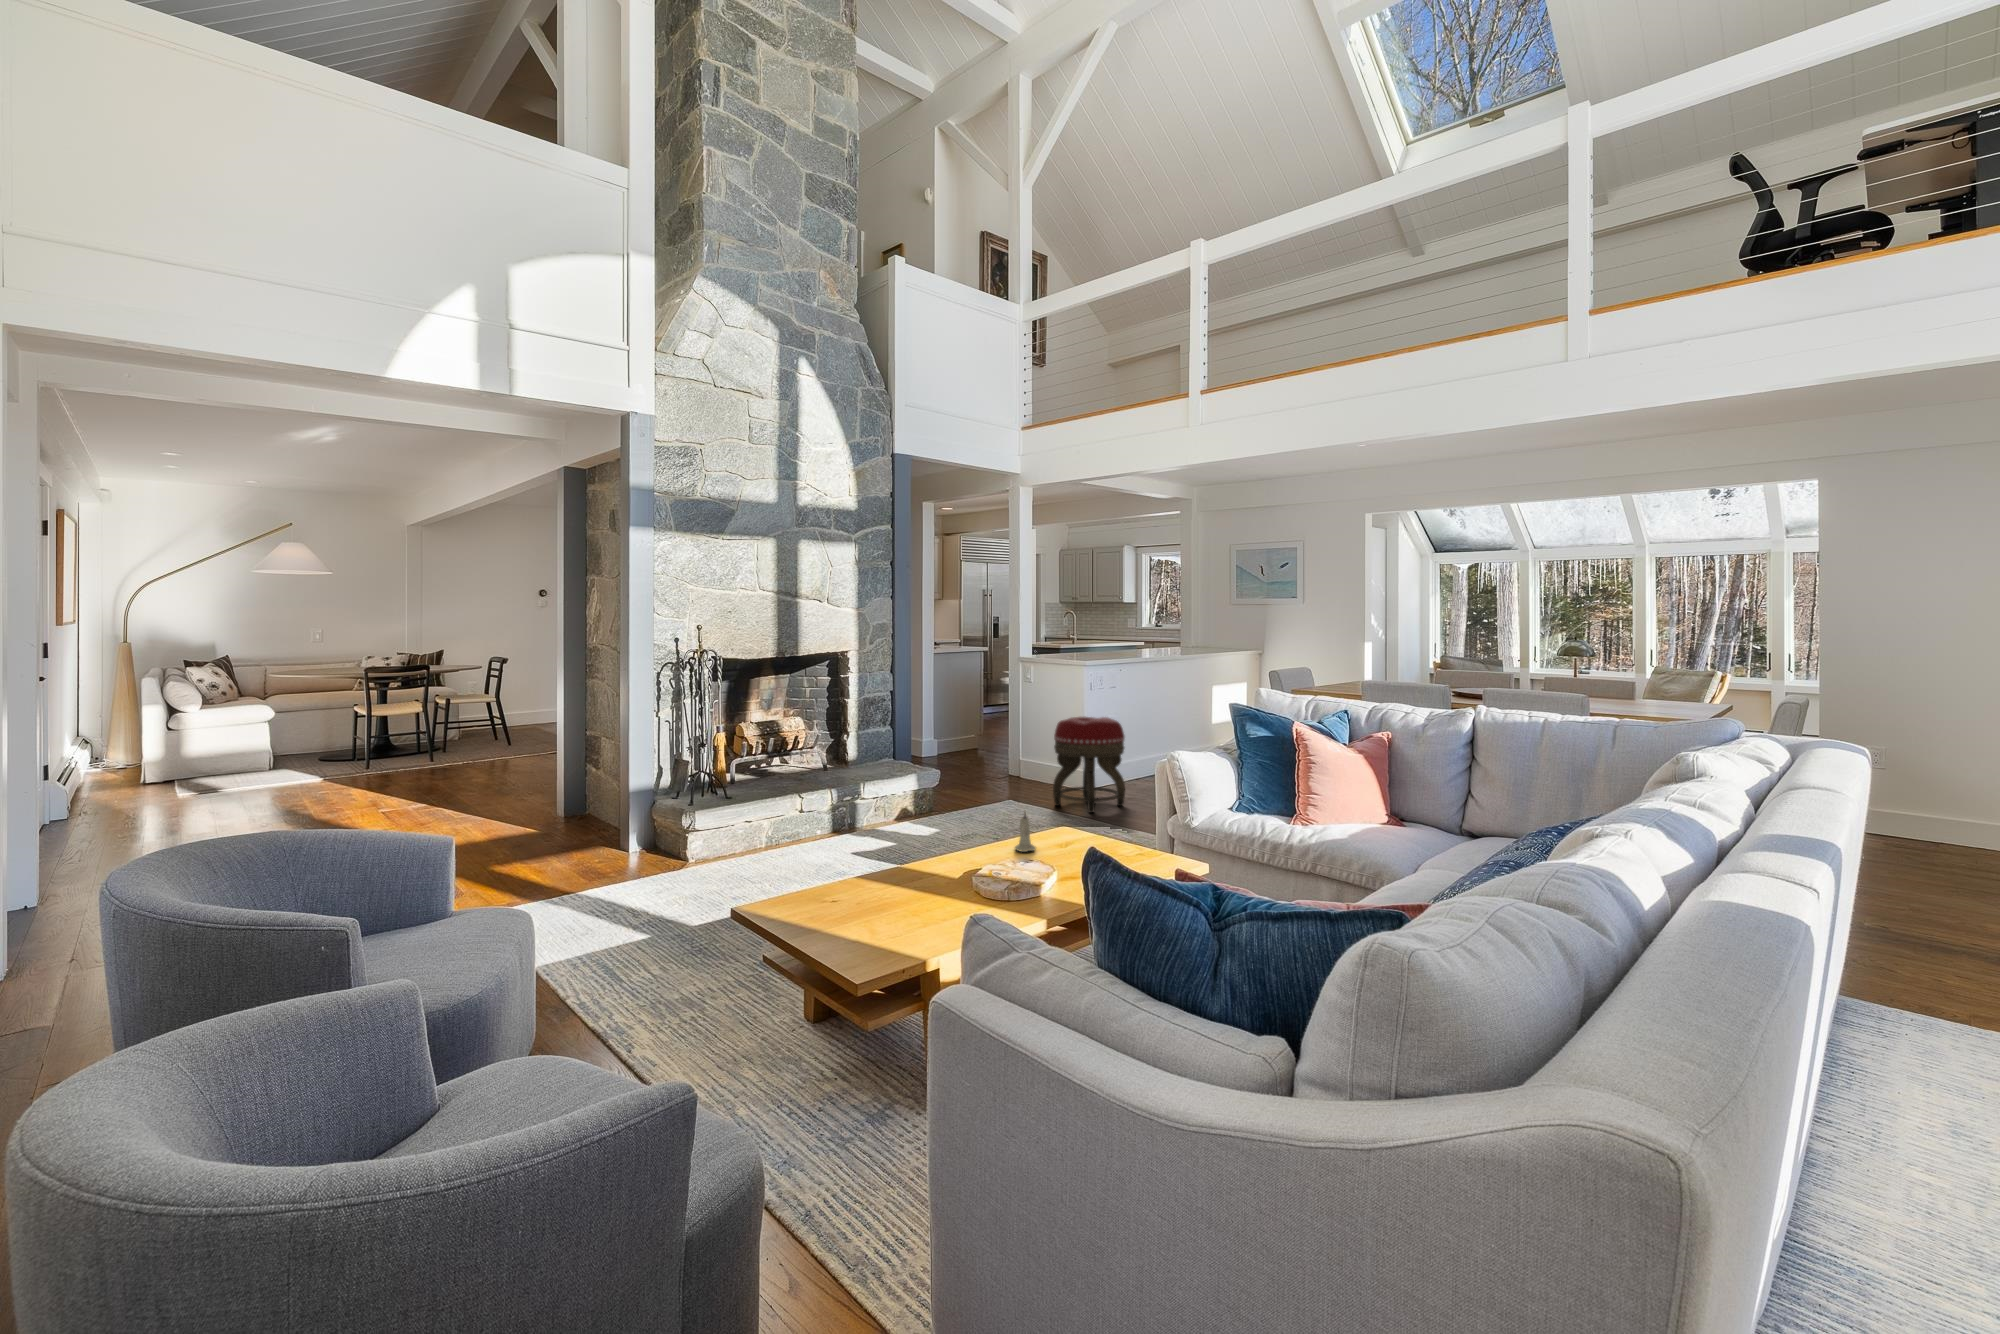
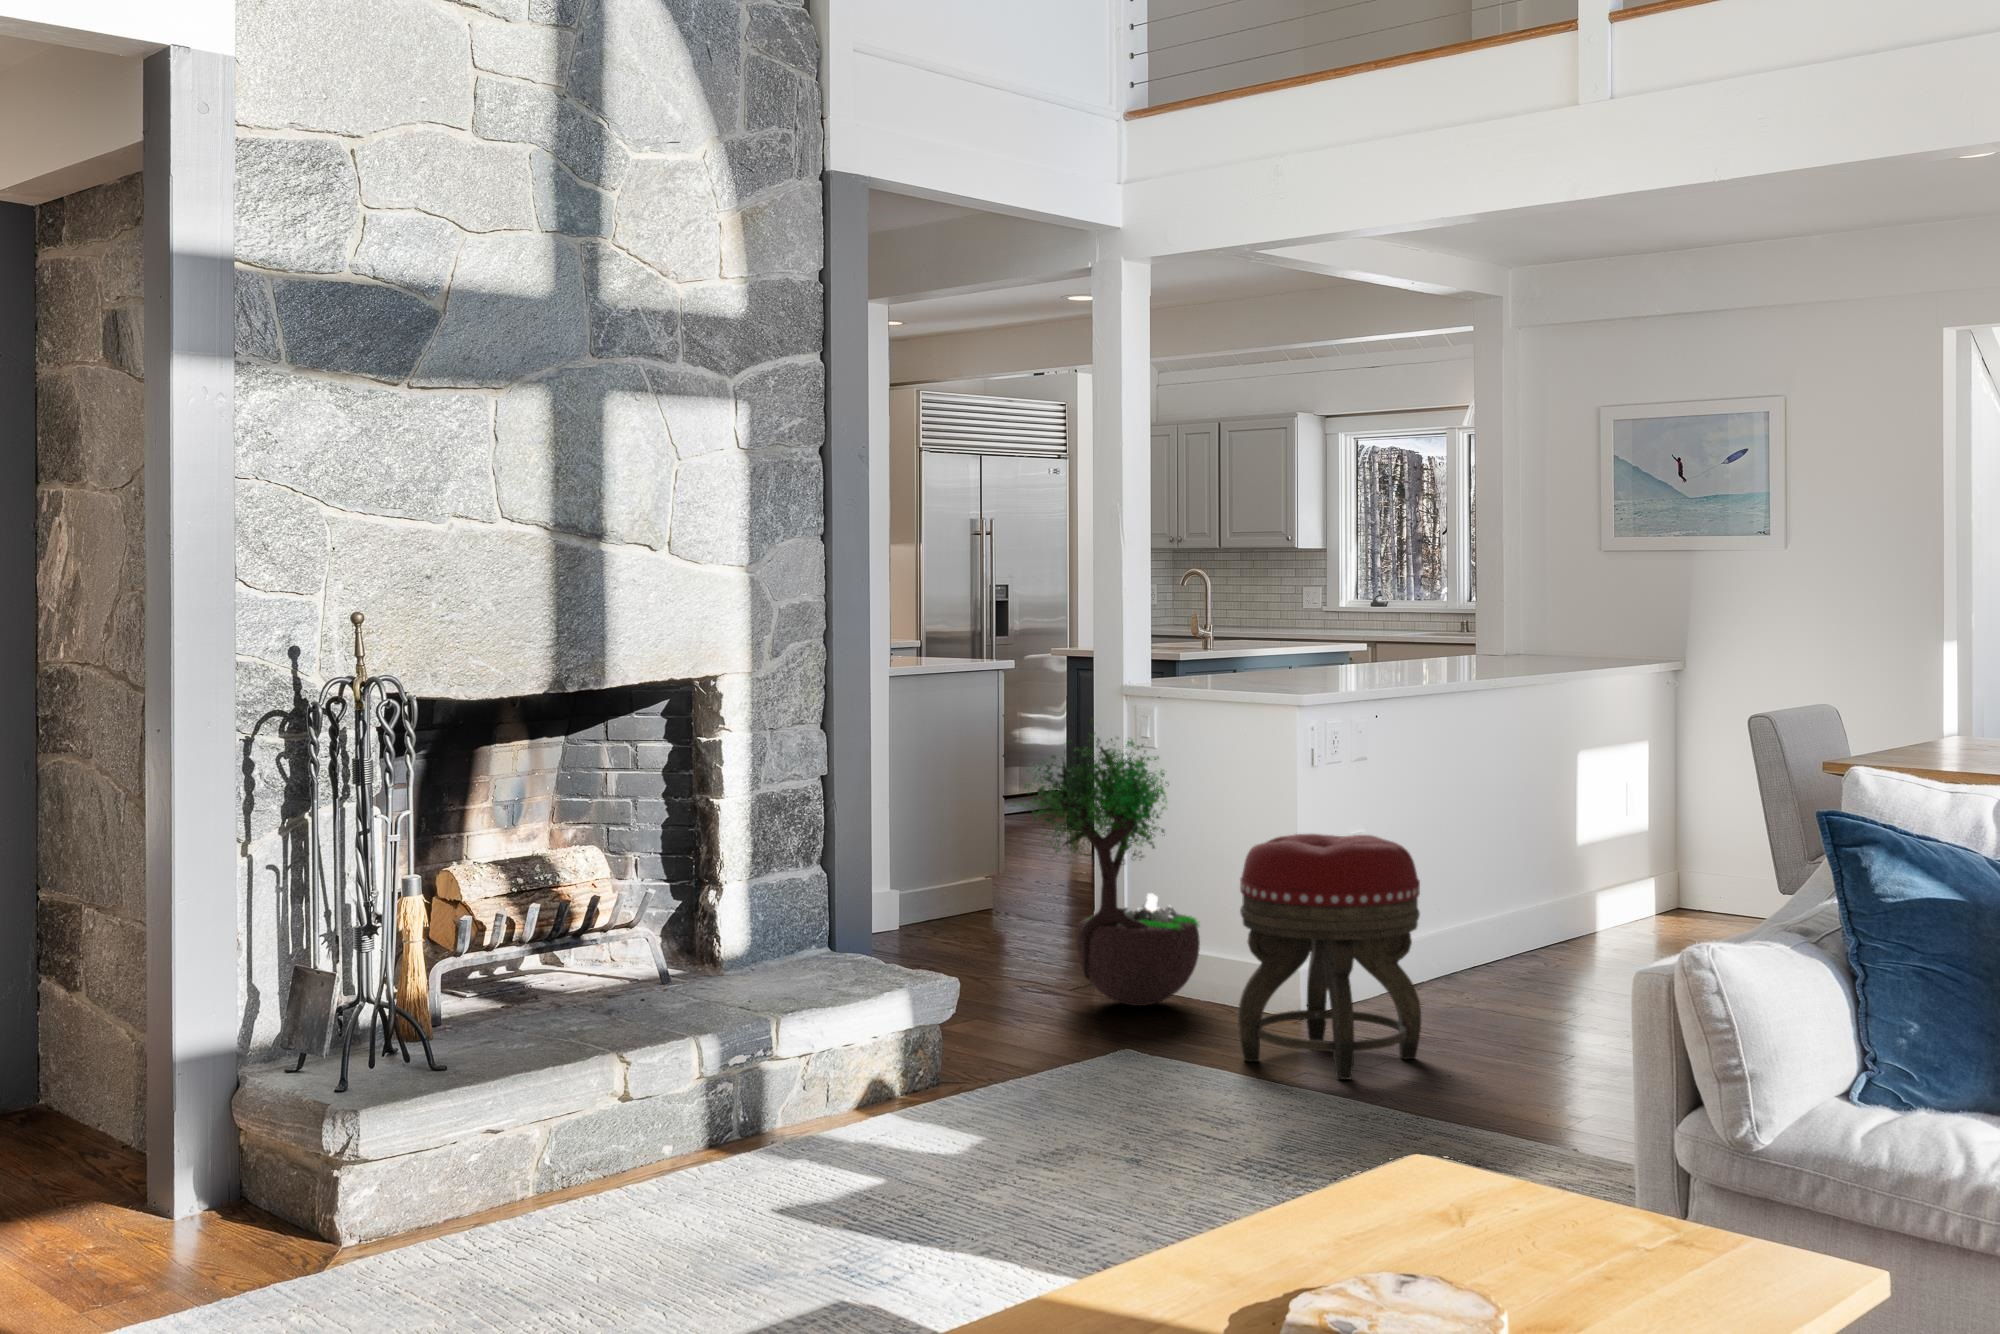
potted tree: none [972,670,1048,785] -> present [1015,734,1200,1006]
candle: present [1015,813,1036,852] -> none [1317,1119,1381,1239]

